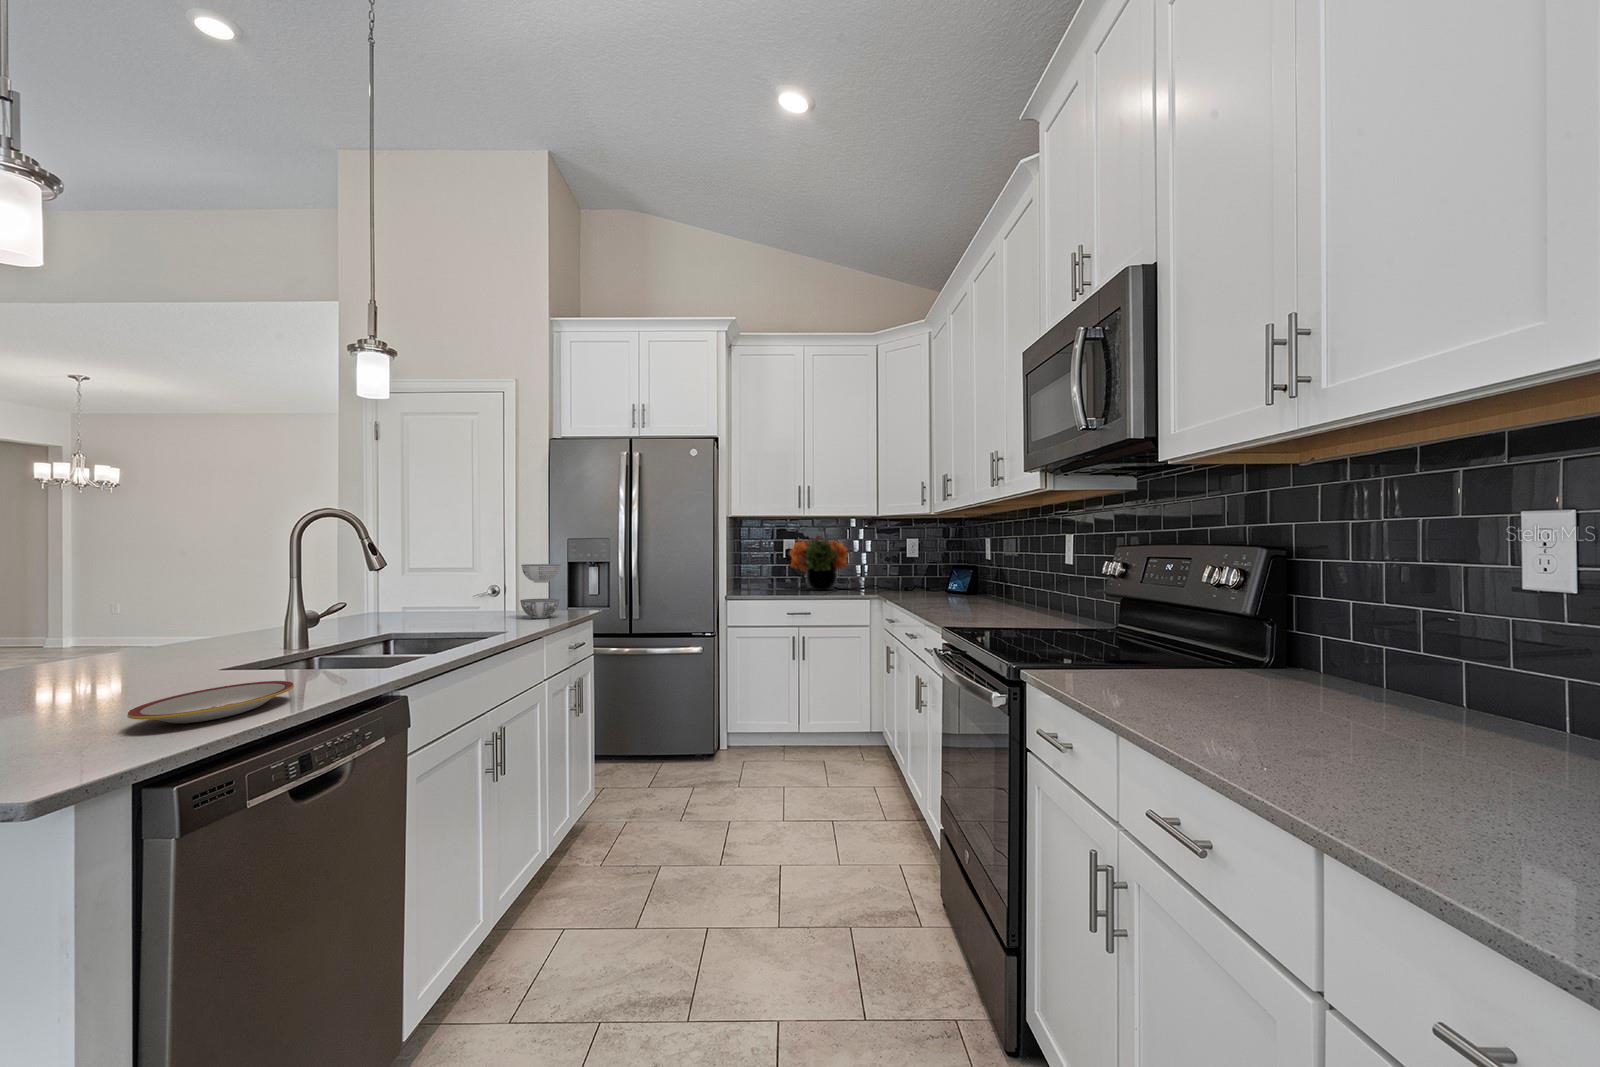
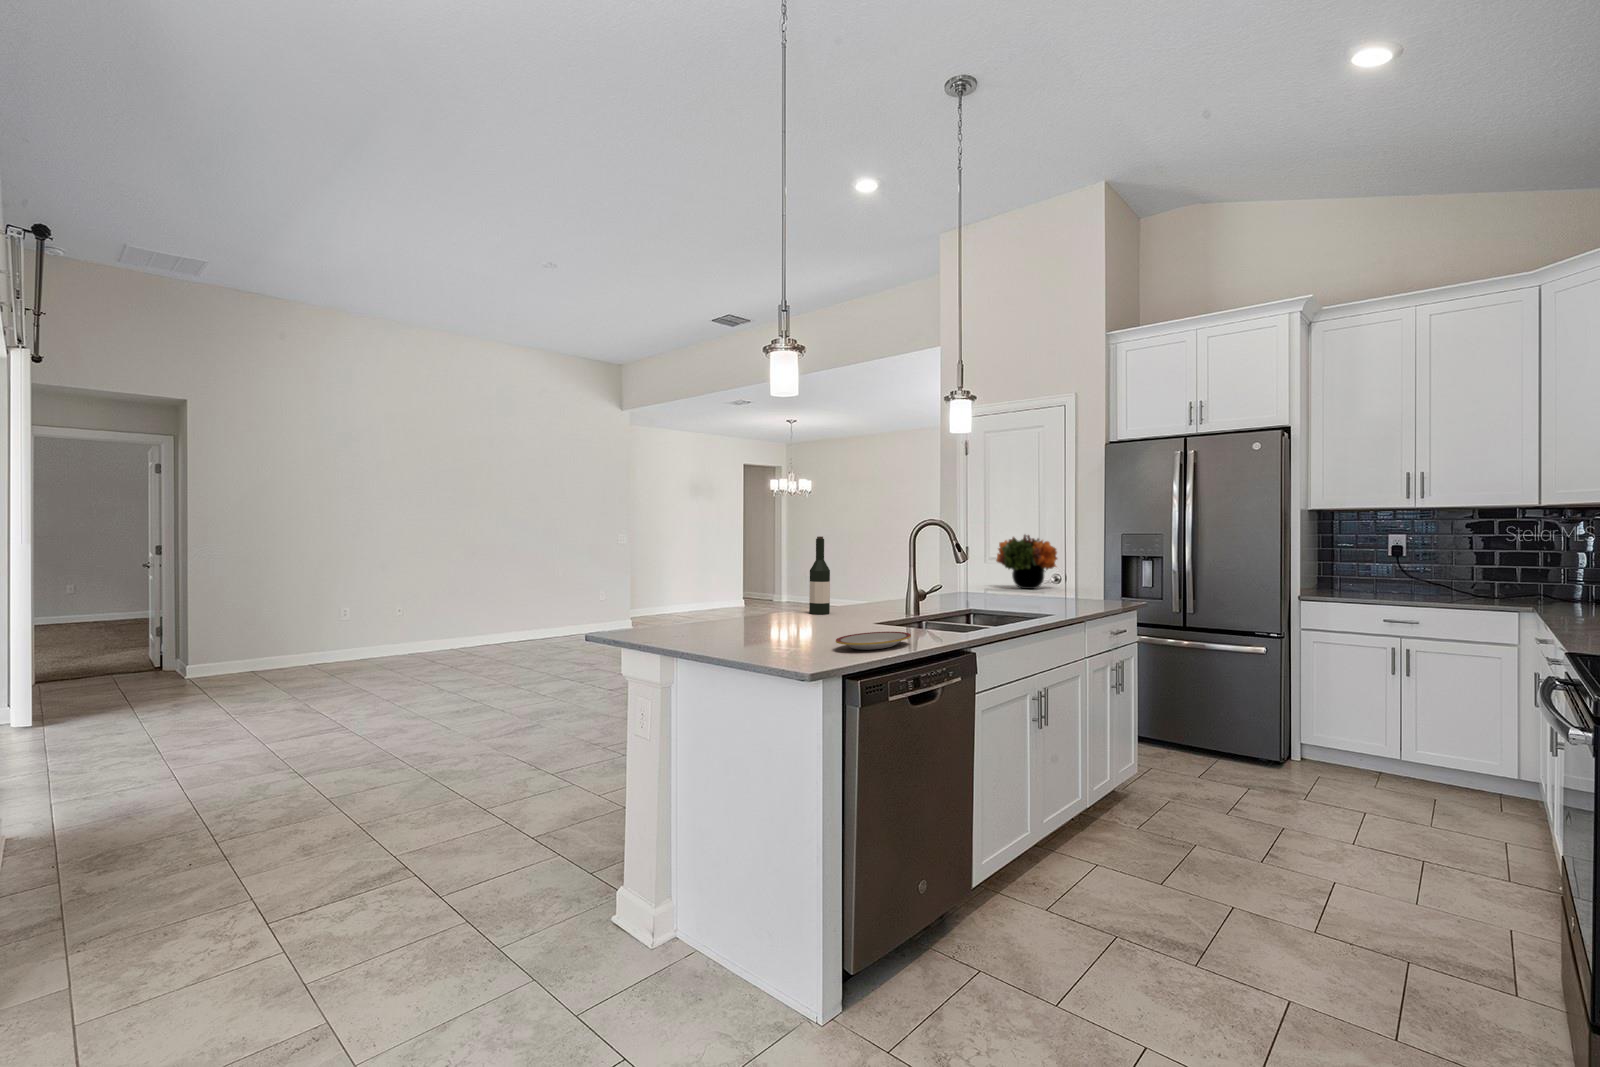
wine bottle: none [89,535,136,664] -> present [809,536,830,614]
flower arrangement: present [789,535,848,590] -> present [996,535,1057,589]
bowl: present [520,564,561,618] -> none [1073,559,1108,606]

